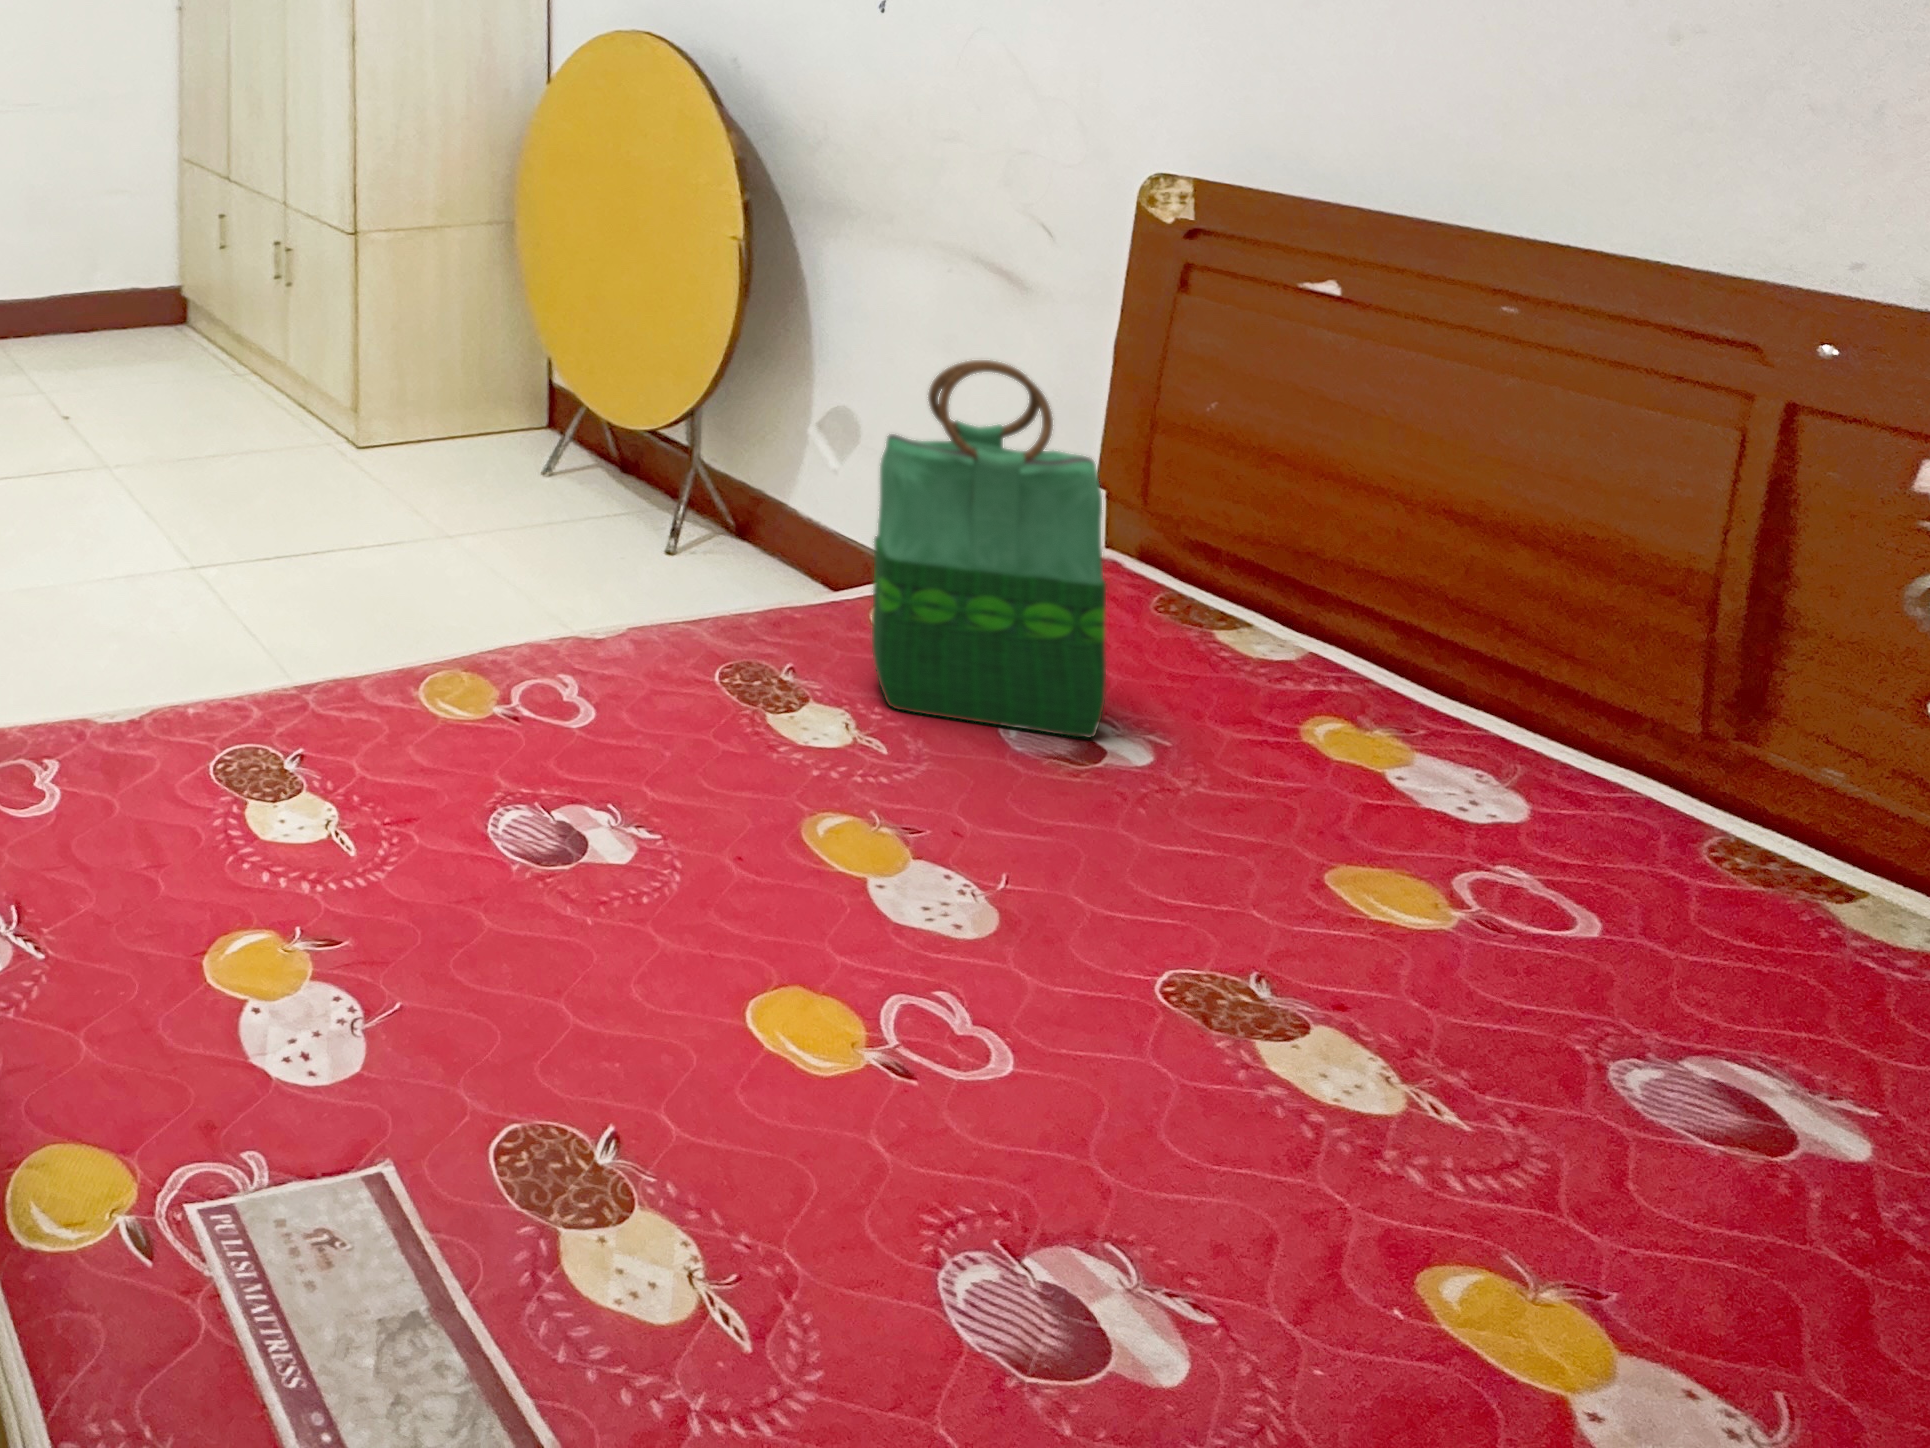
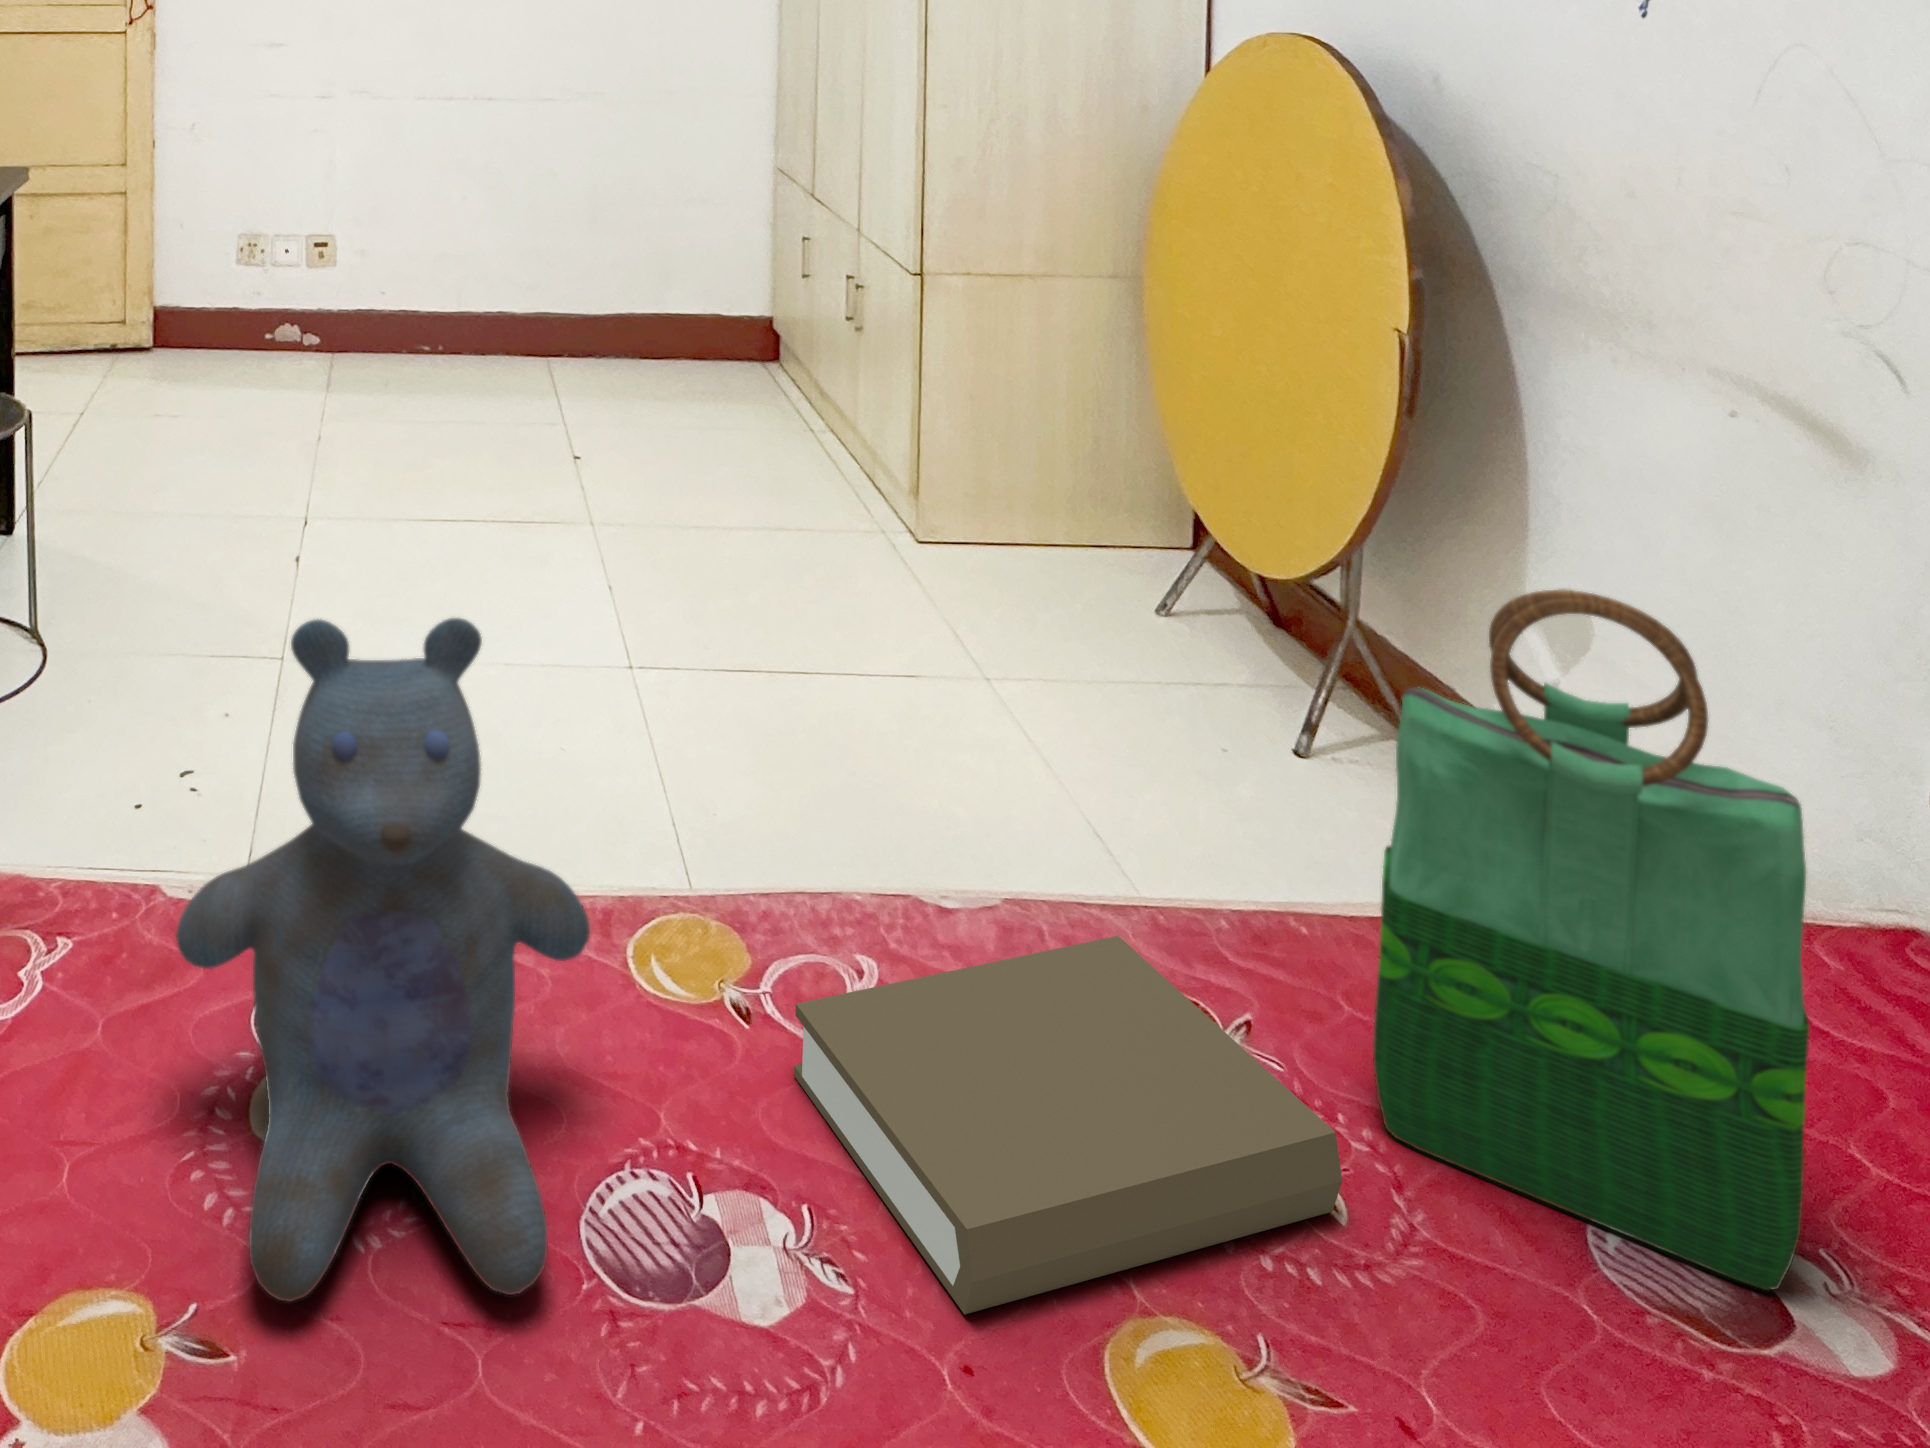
stuffed bear: none [198,465,497,912] -> present [176,618,590,1302]
book: none [564,629,885,835] -> present [794,936,1342,1314]

